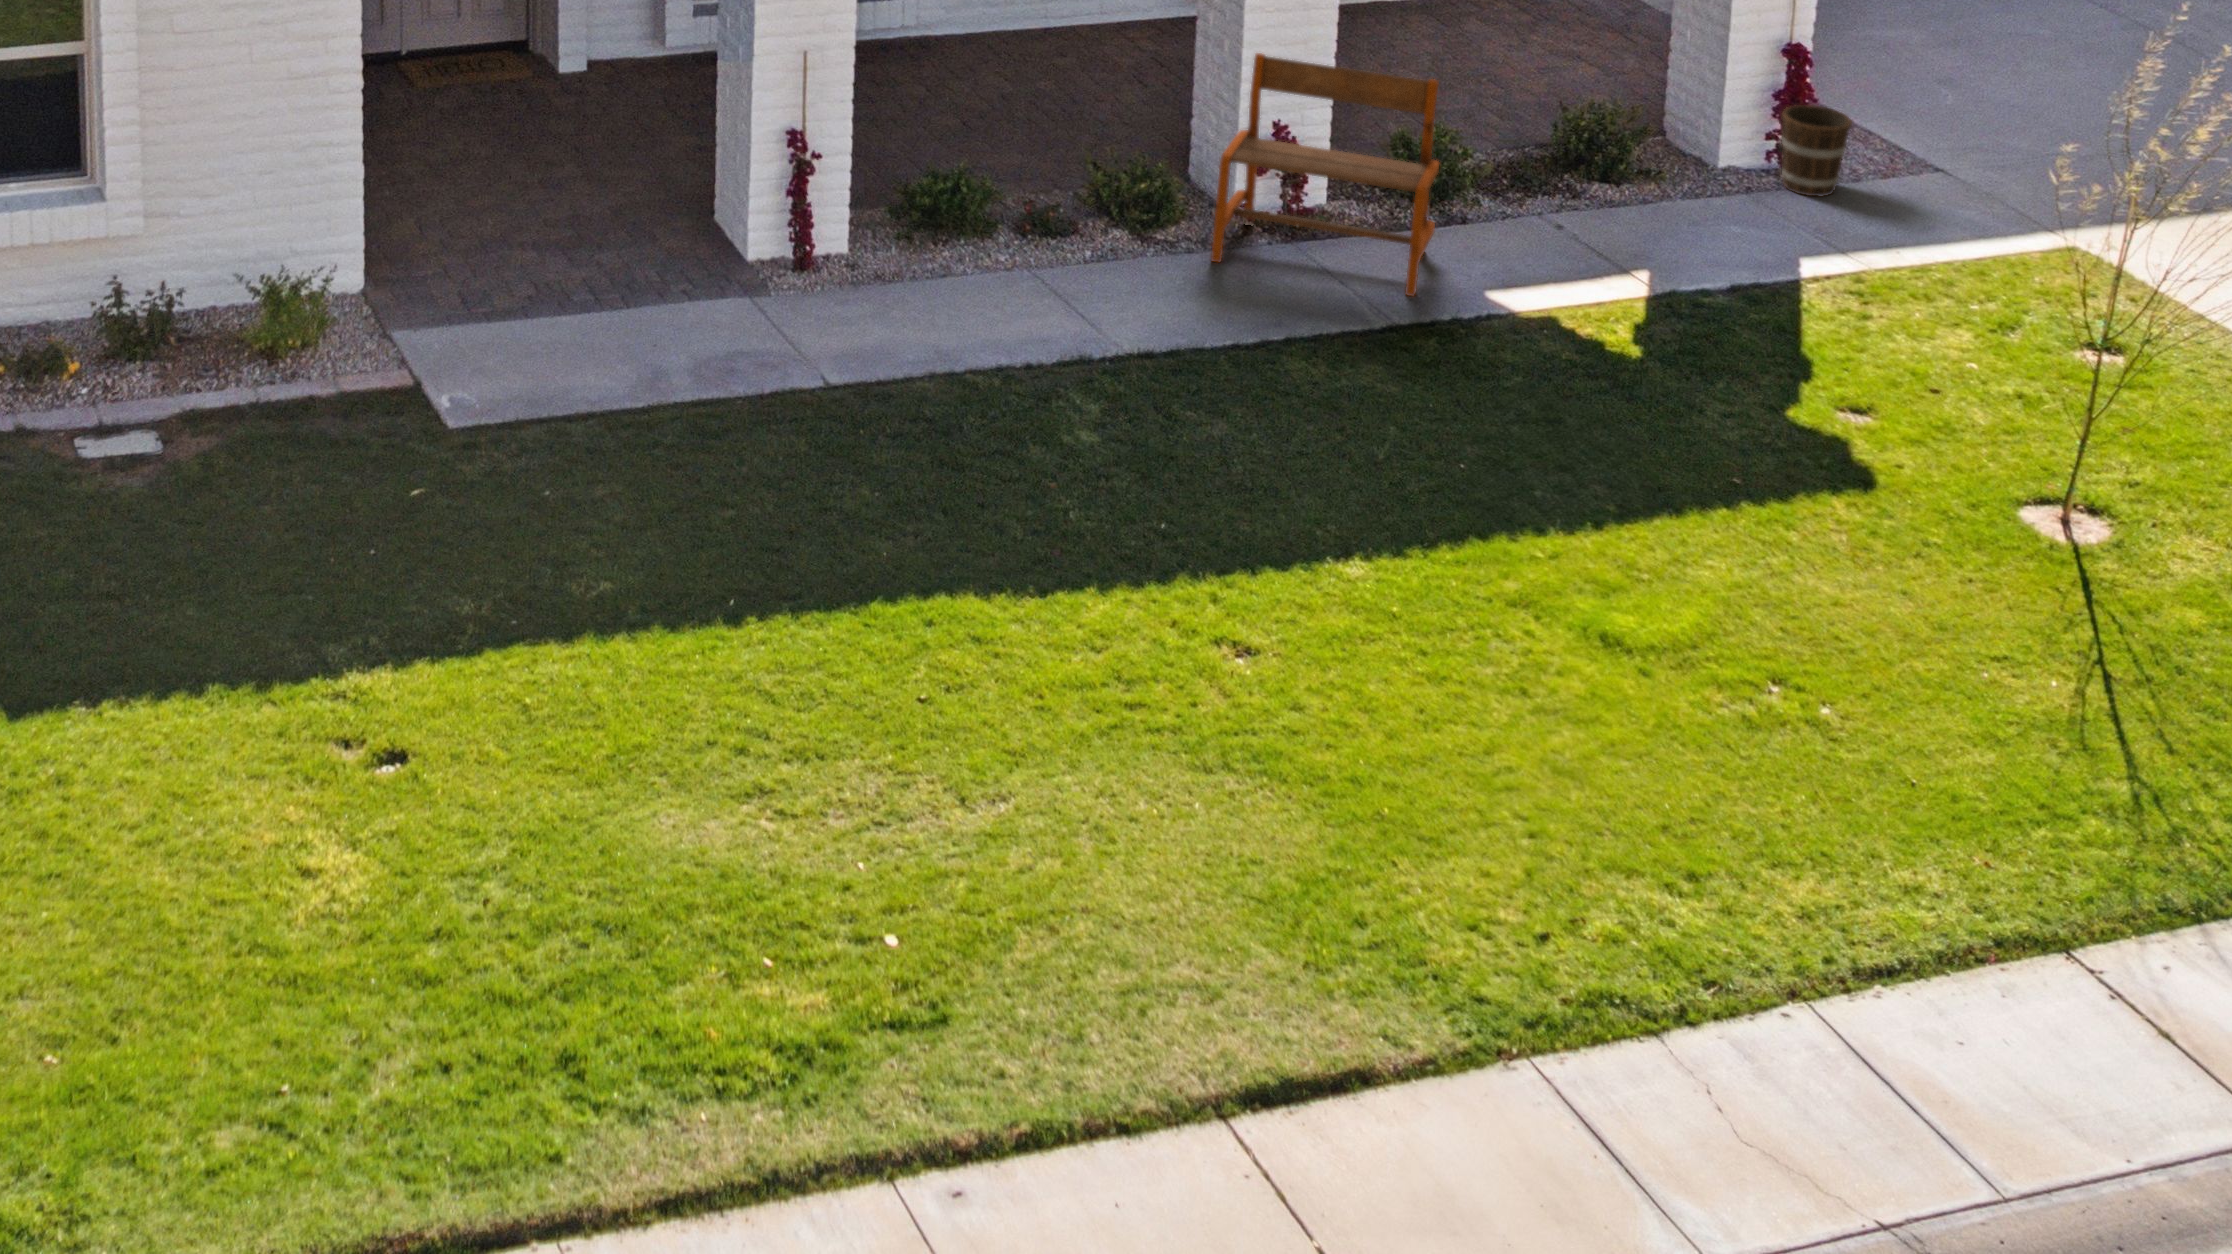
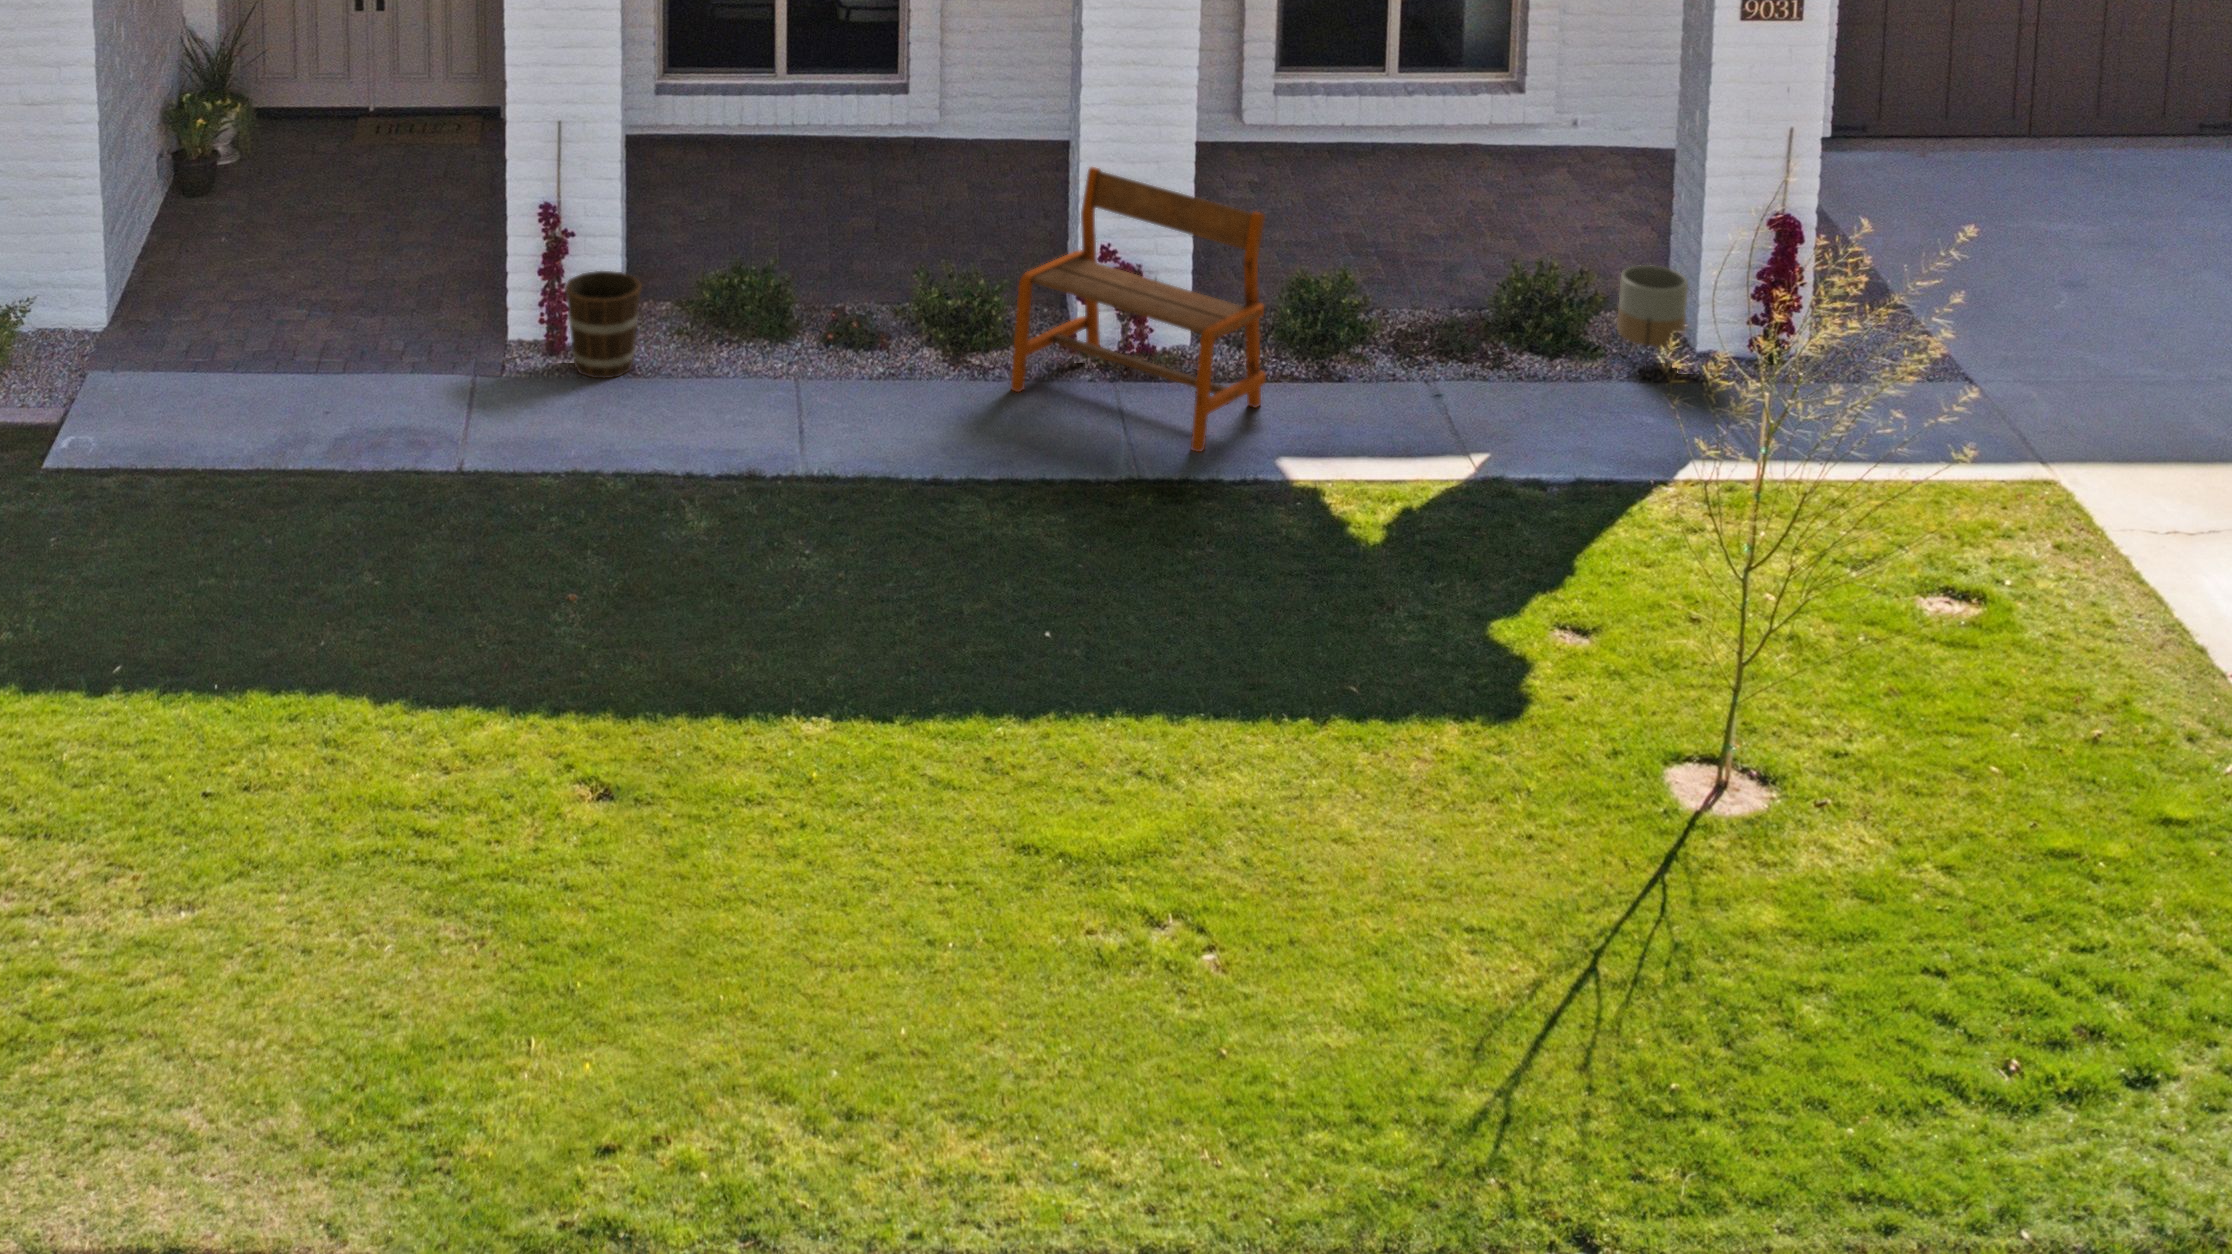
planter: none [1659,97,1728,195] -> present [1617,265,1688,353]
bucket: present [1782,105,1852,196] -> present [565,271,642,378]

